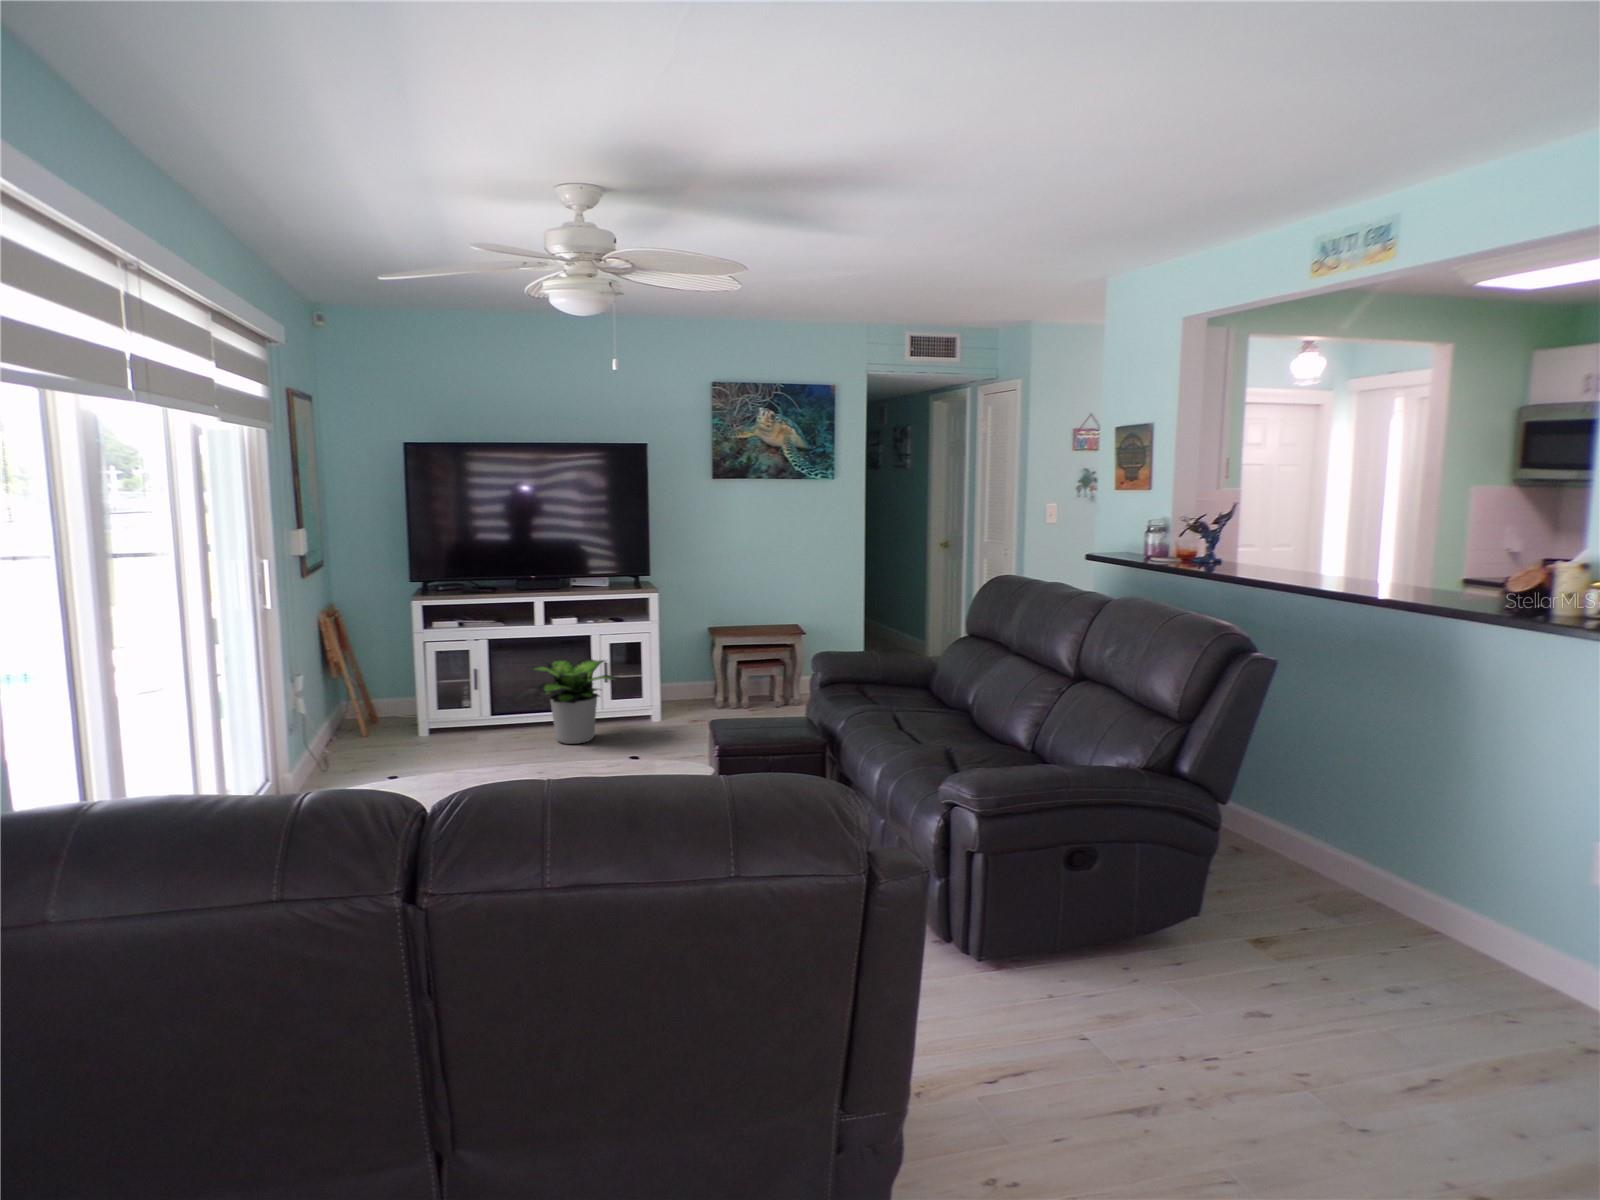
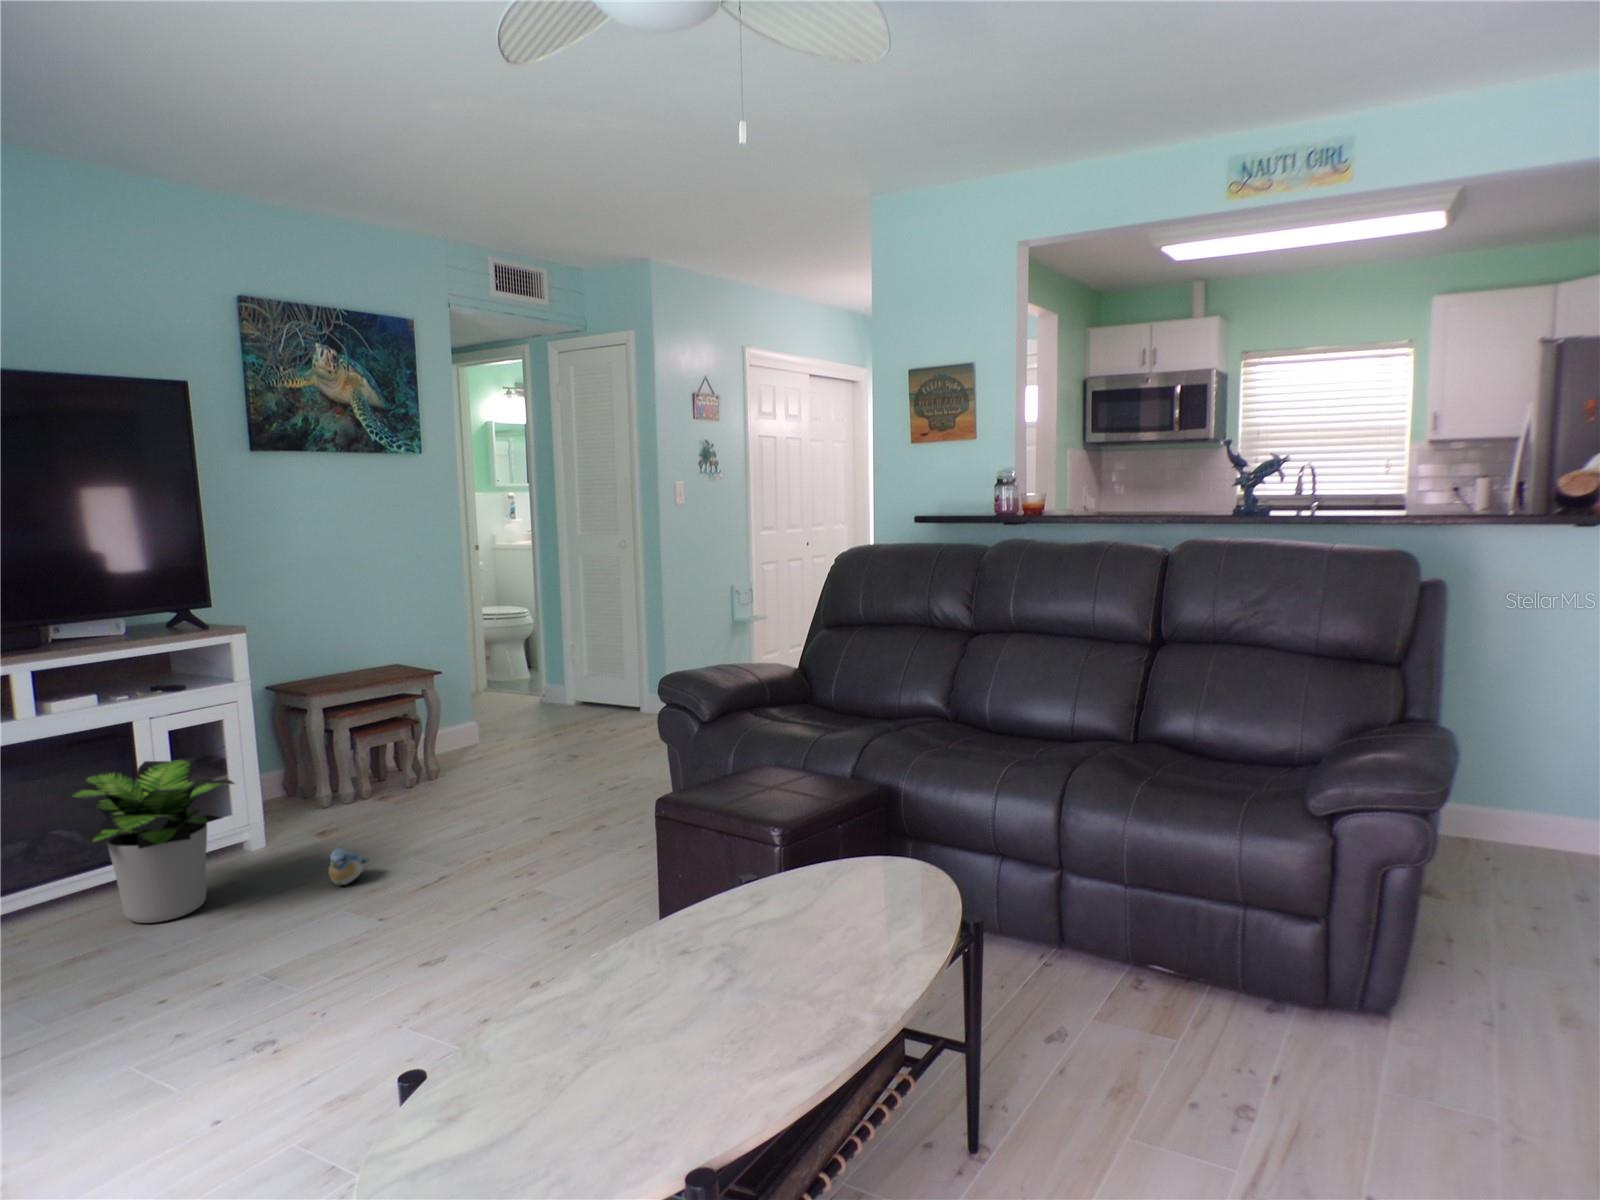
plush toy: none [640,728,670,750] -> present [328,848,373,885]

